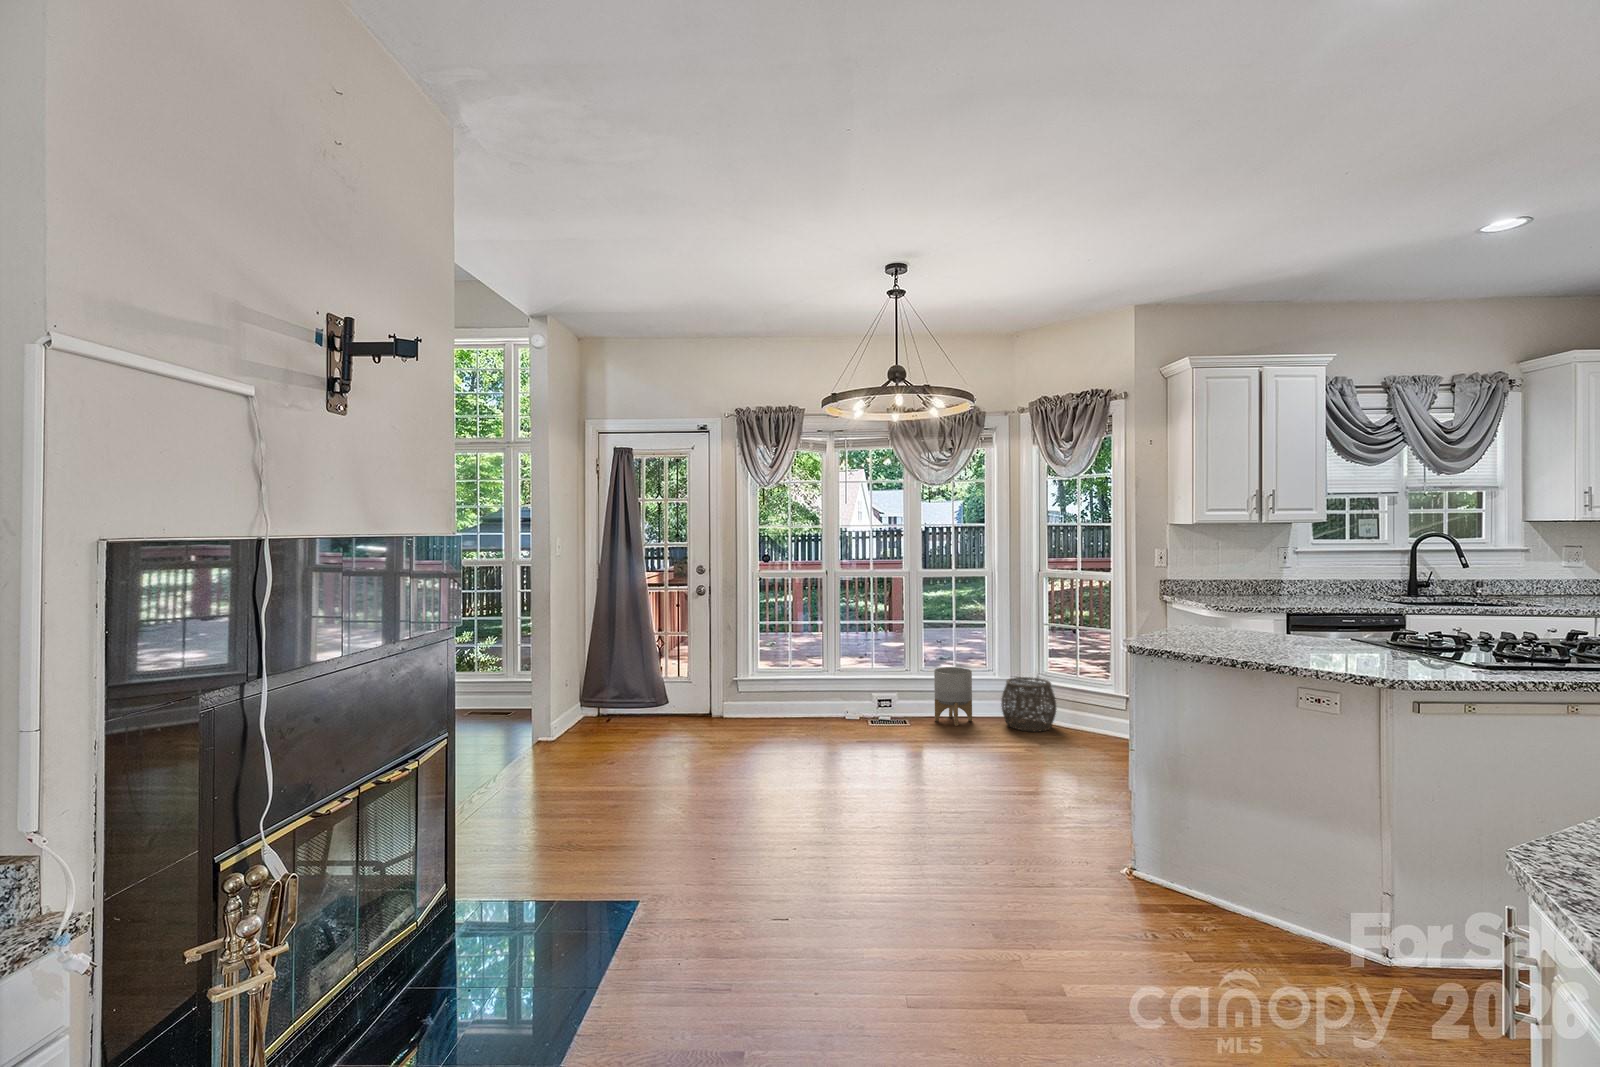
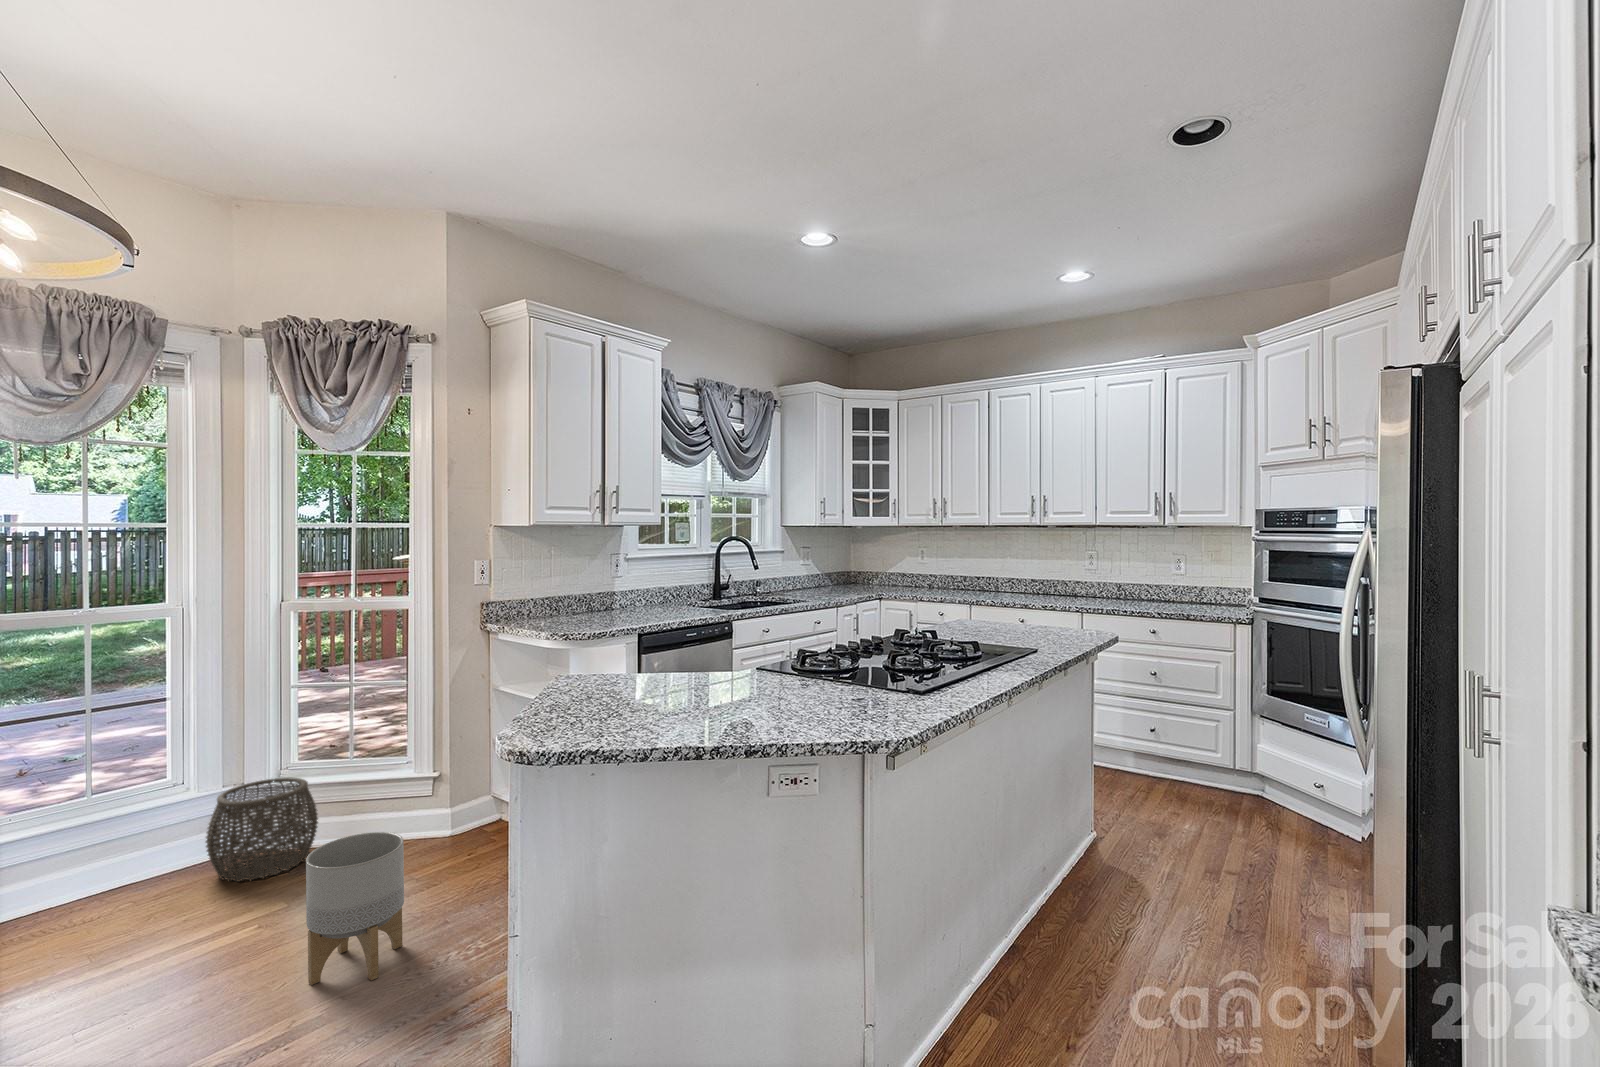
planter: present [934,667,972,726] -> present [306,832,404,985]

